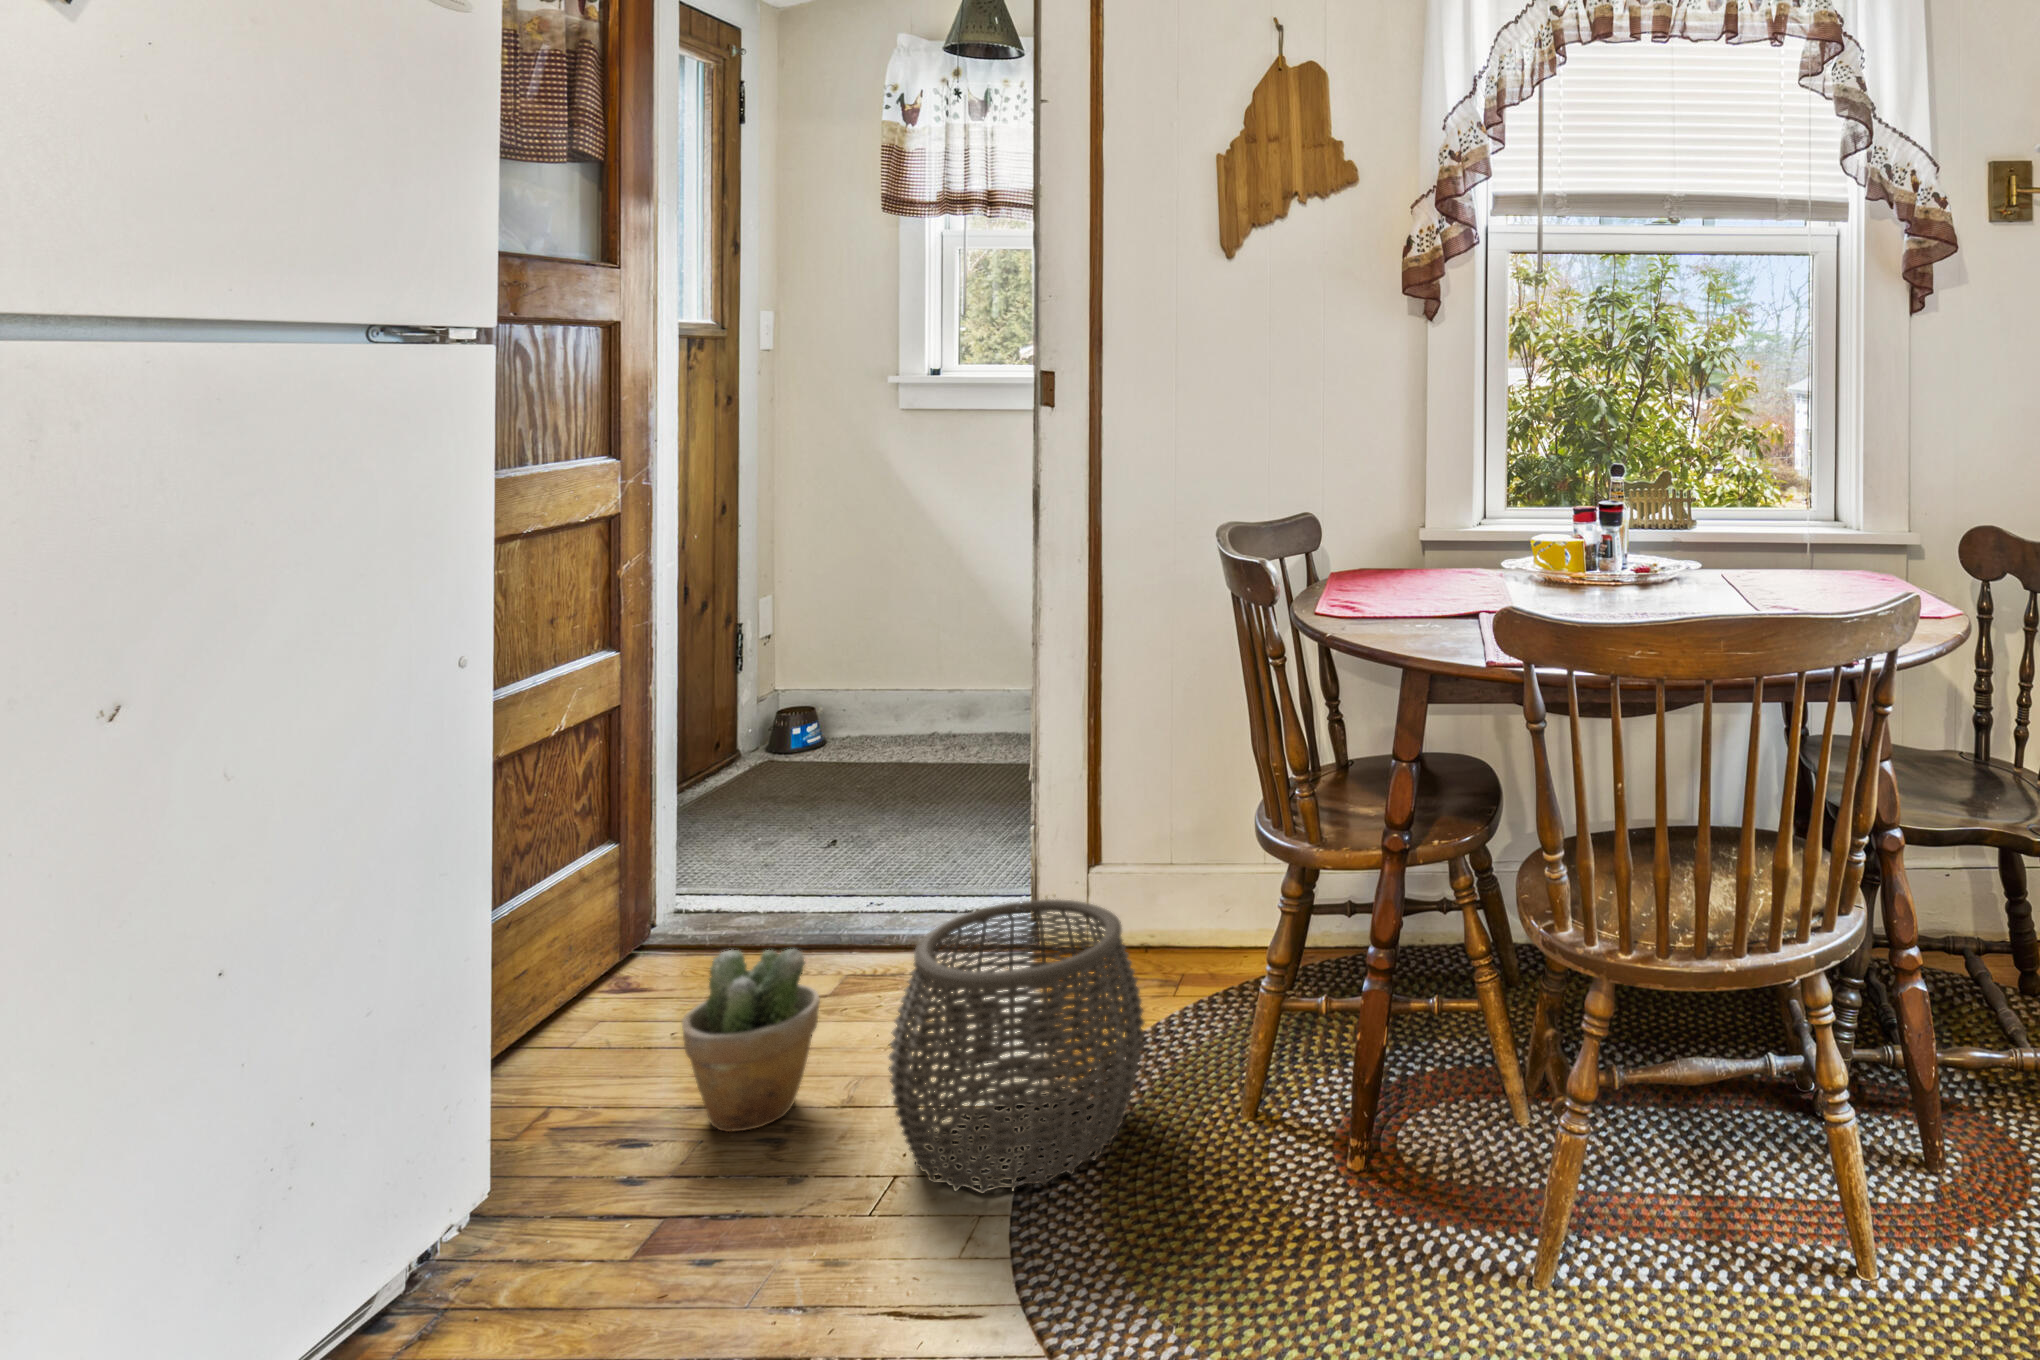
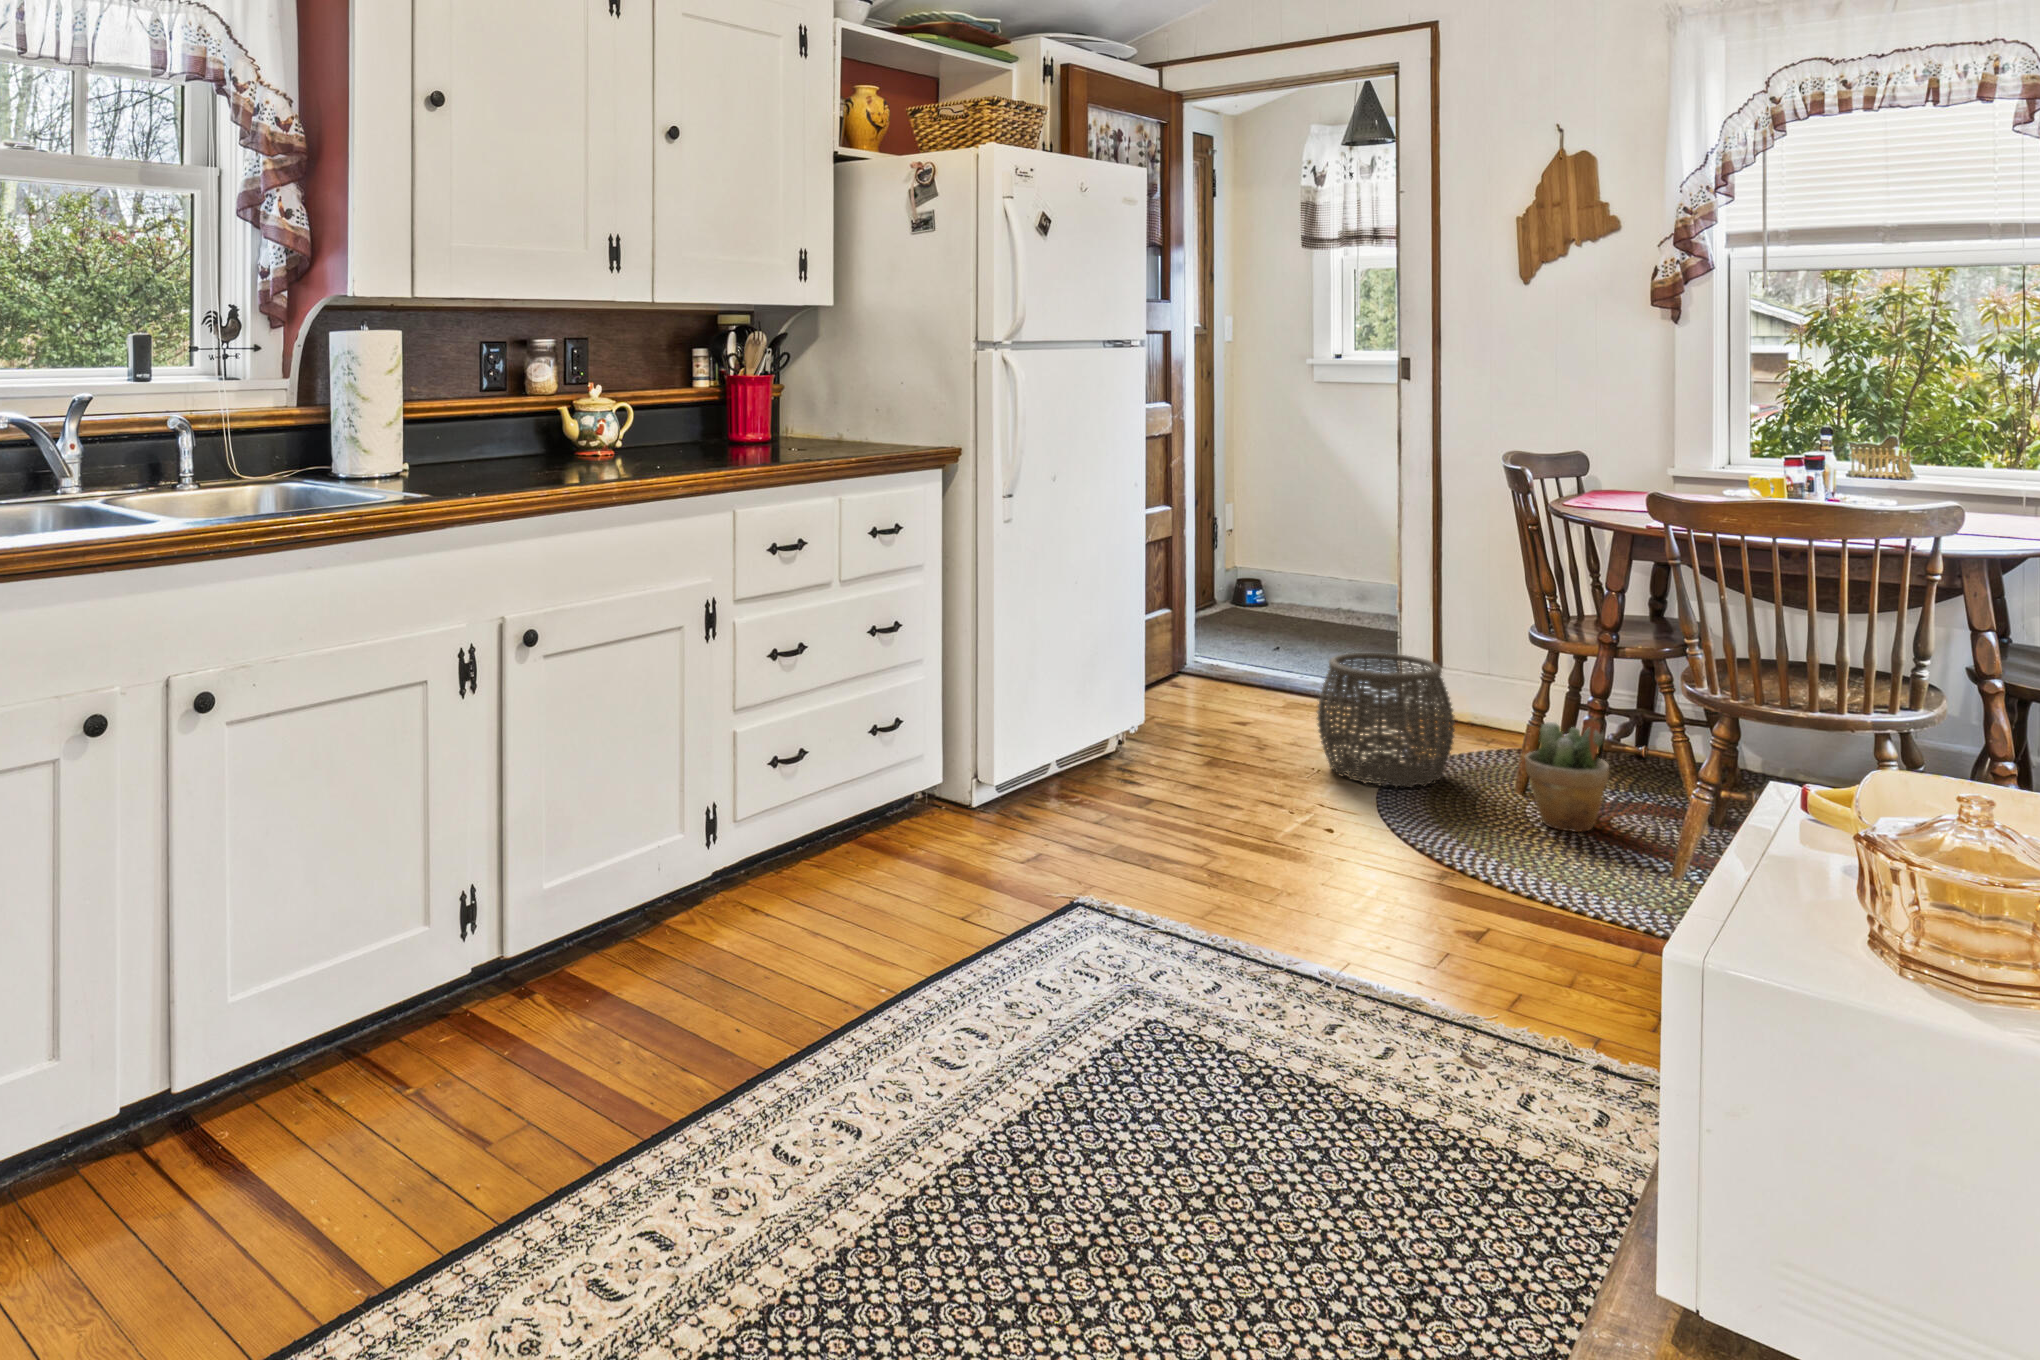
potted plant: present [682,949,820,1132] -> present [1524,722,1609,832]

